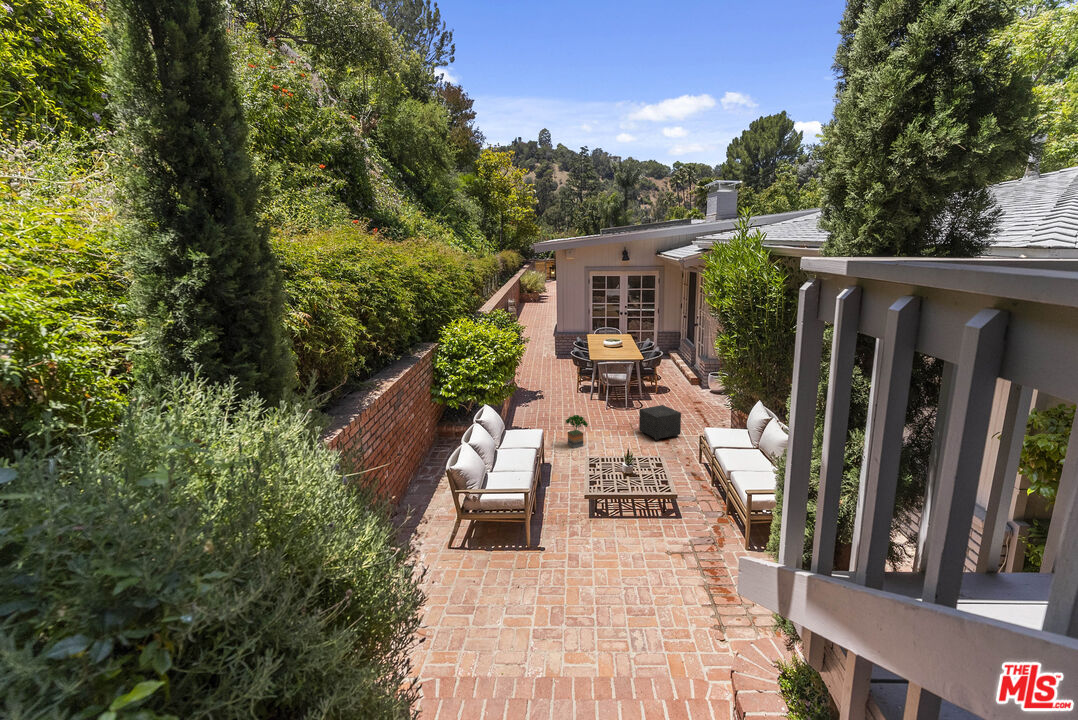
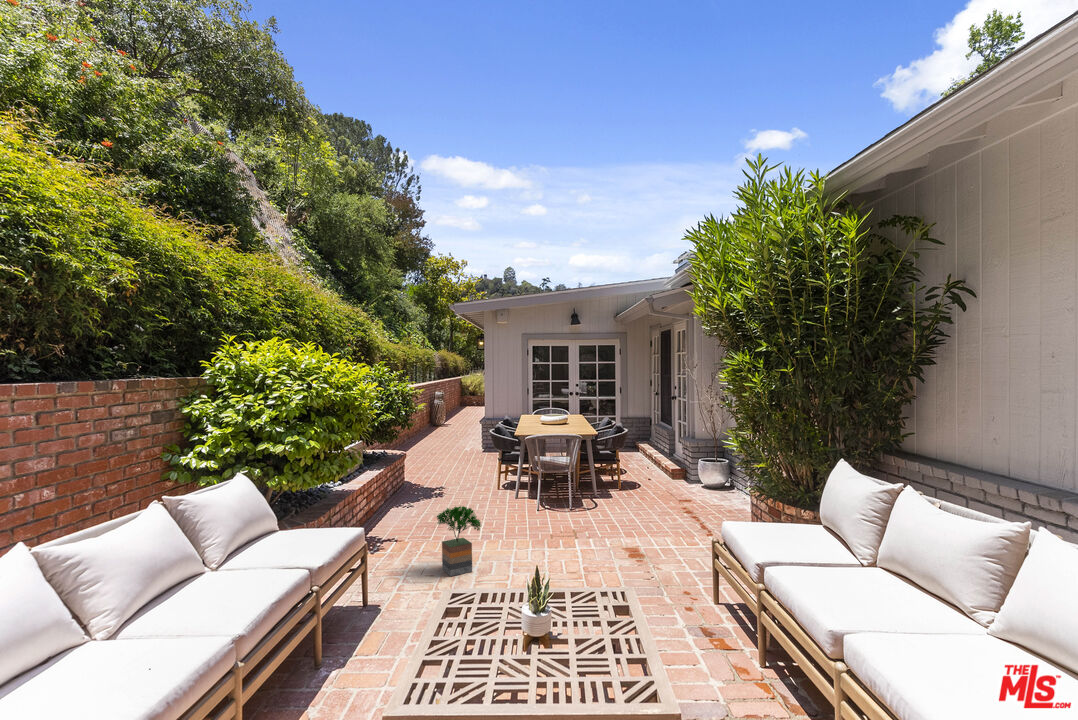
ottoman: present [639,405,681,441] -> none [587,493,665,559]

